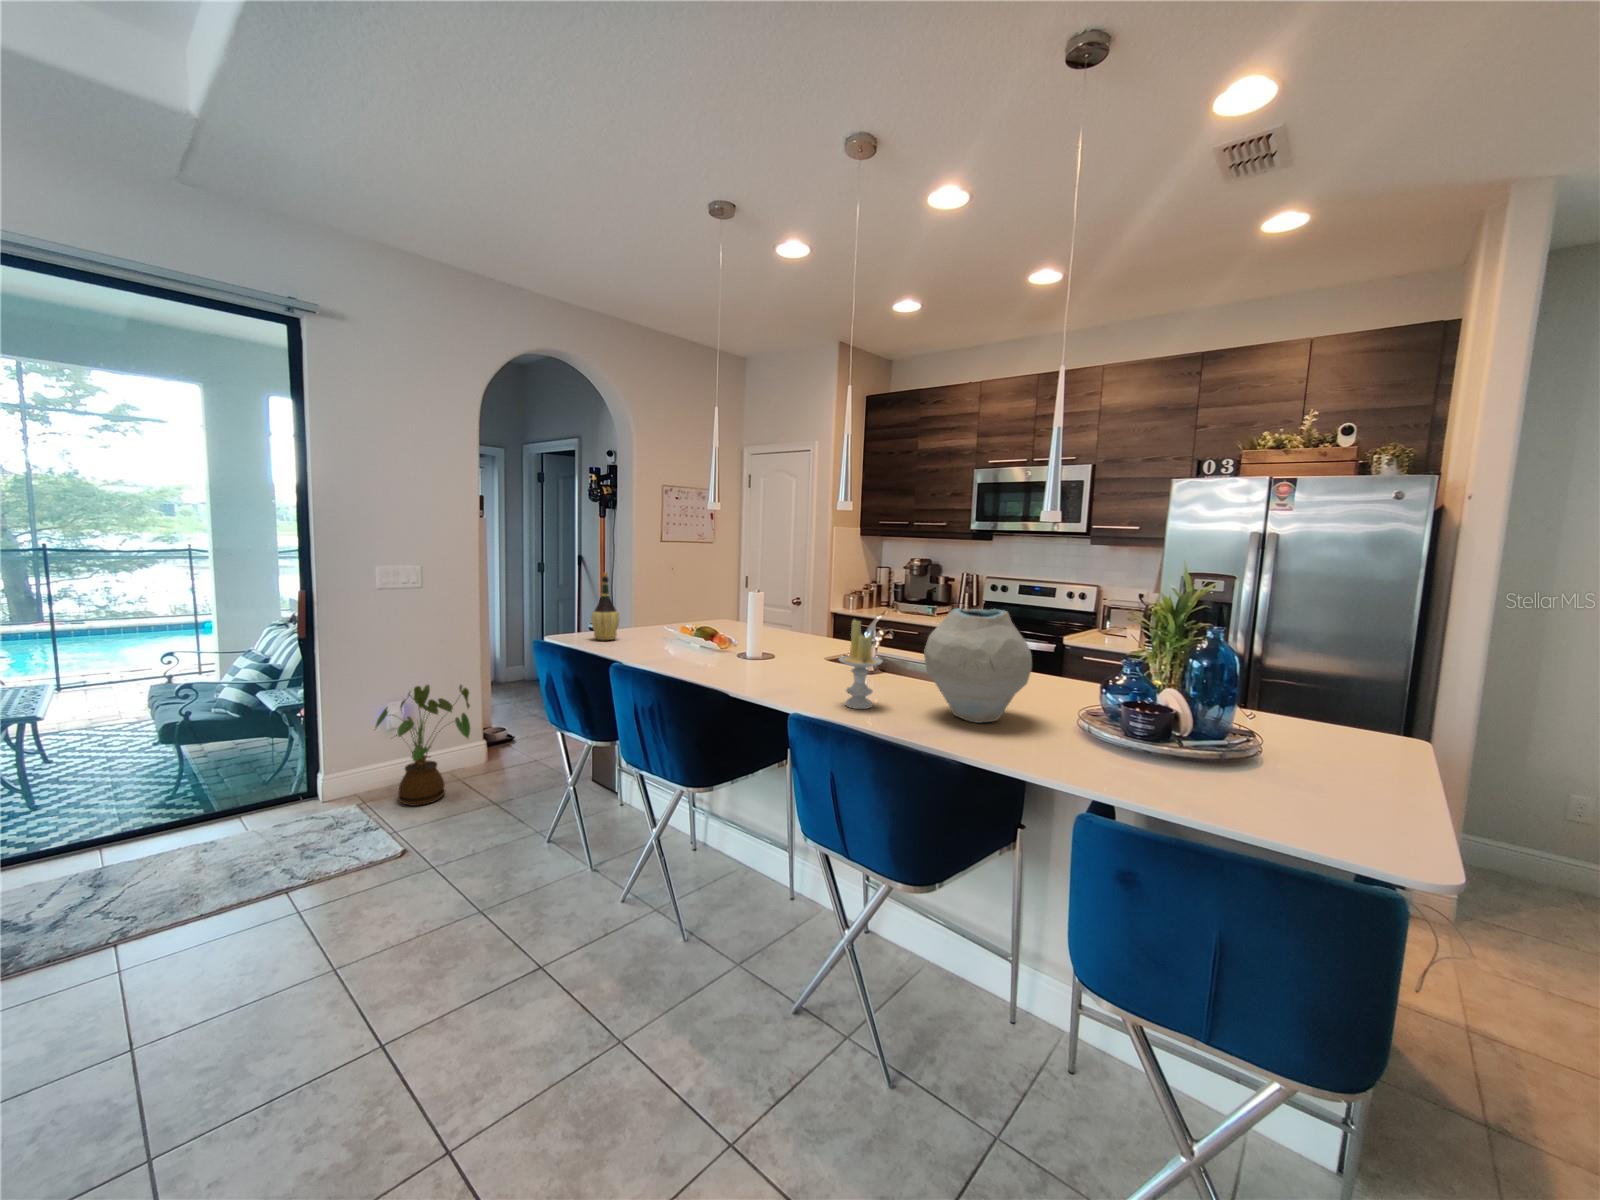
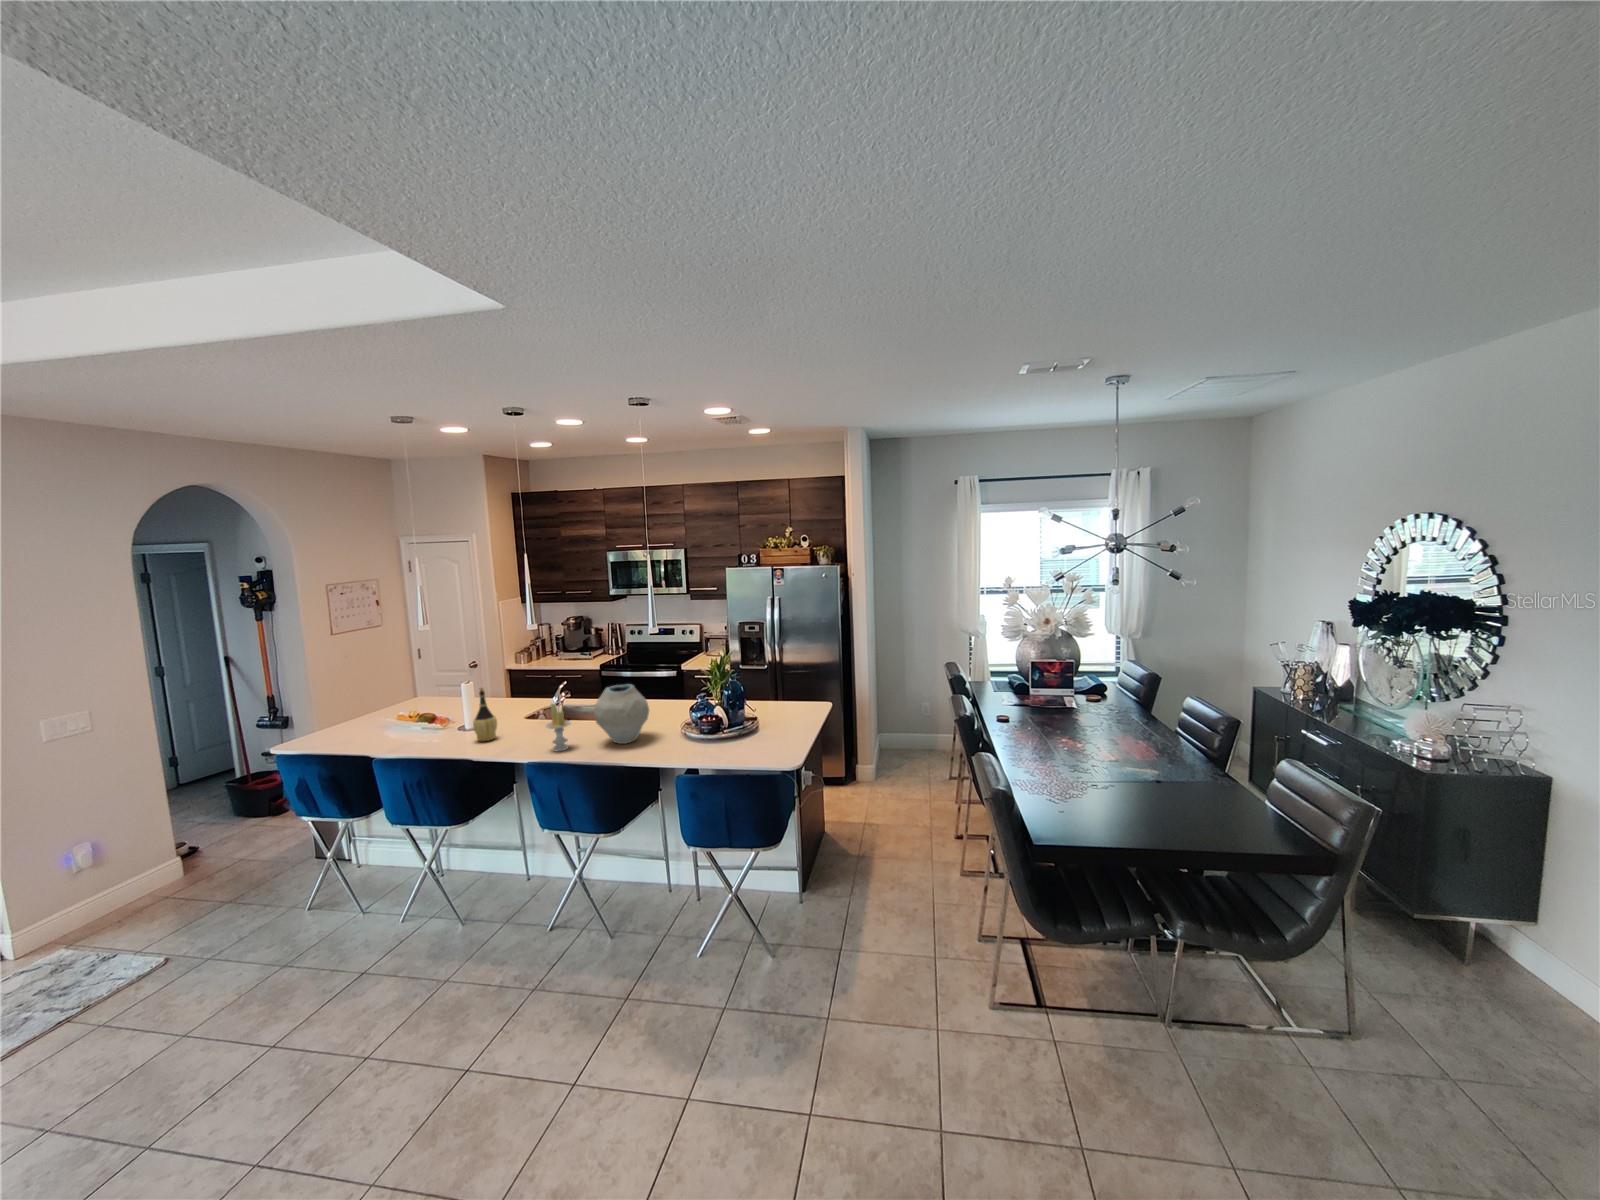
wine bottle: present [591,573,619,640] -> present [473,688,497,742]
house plant: present [375,685,470,806] -> none [83,810,195,931]

